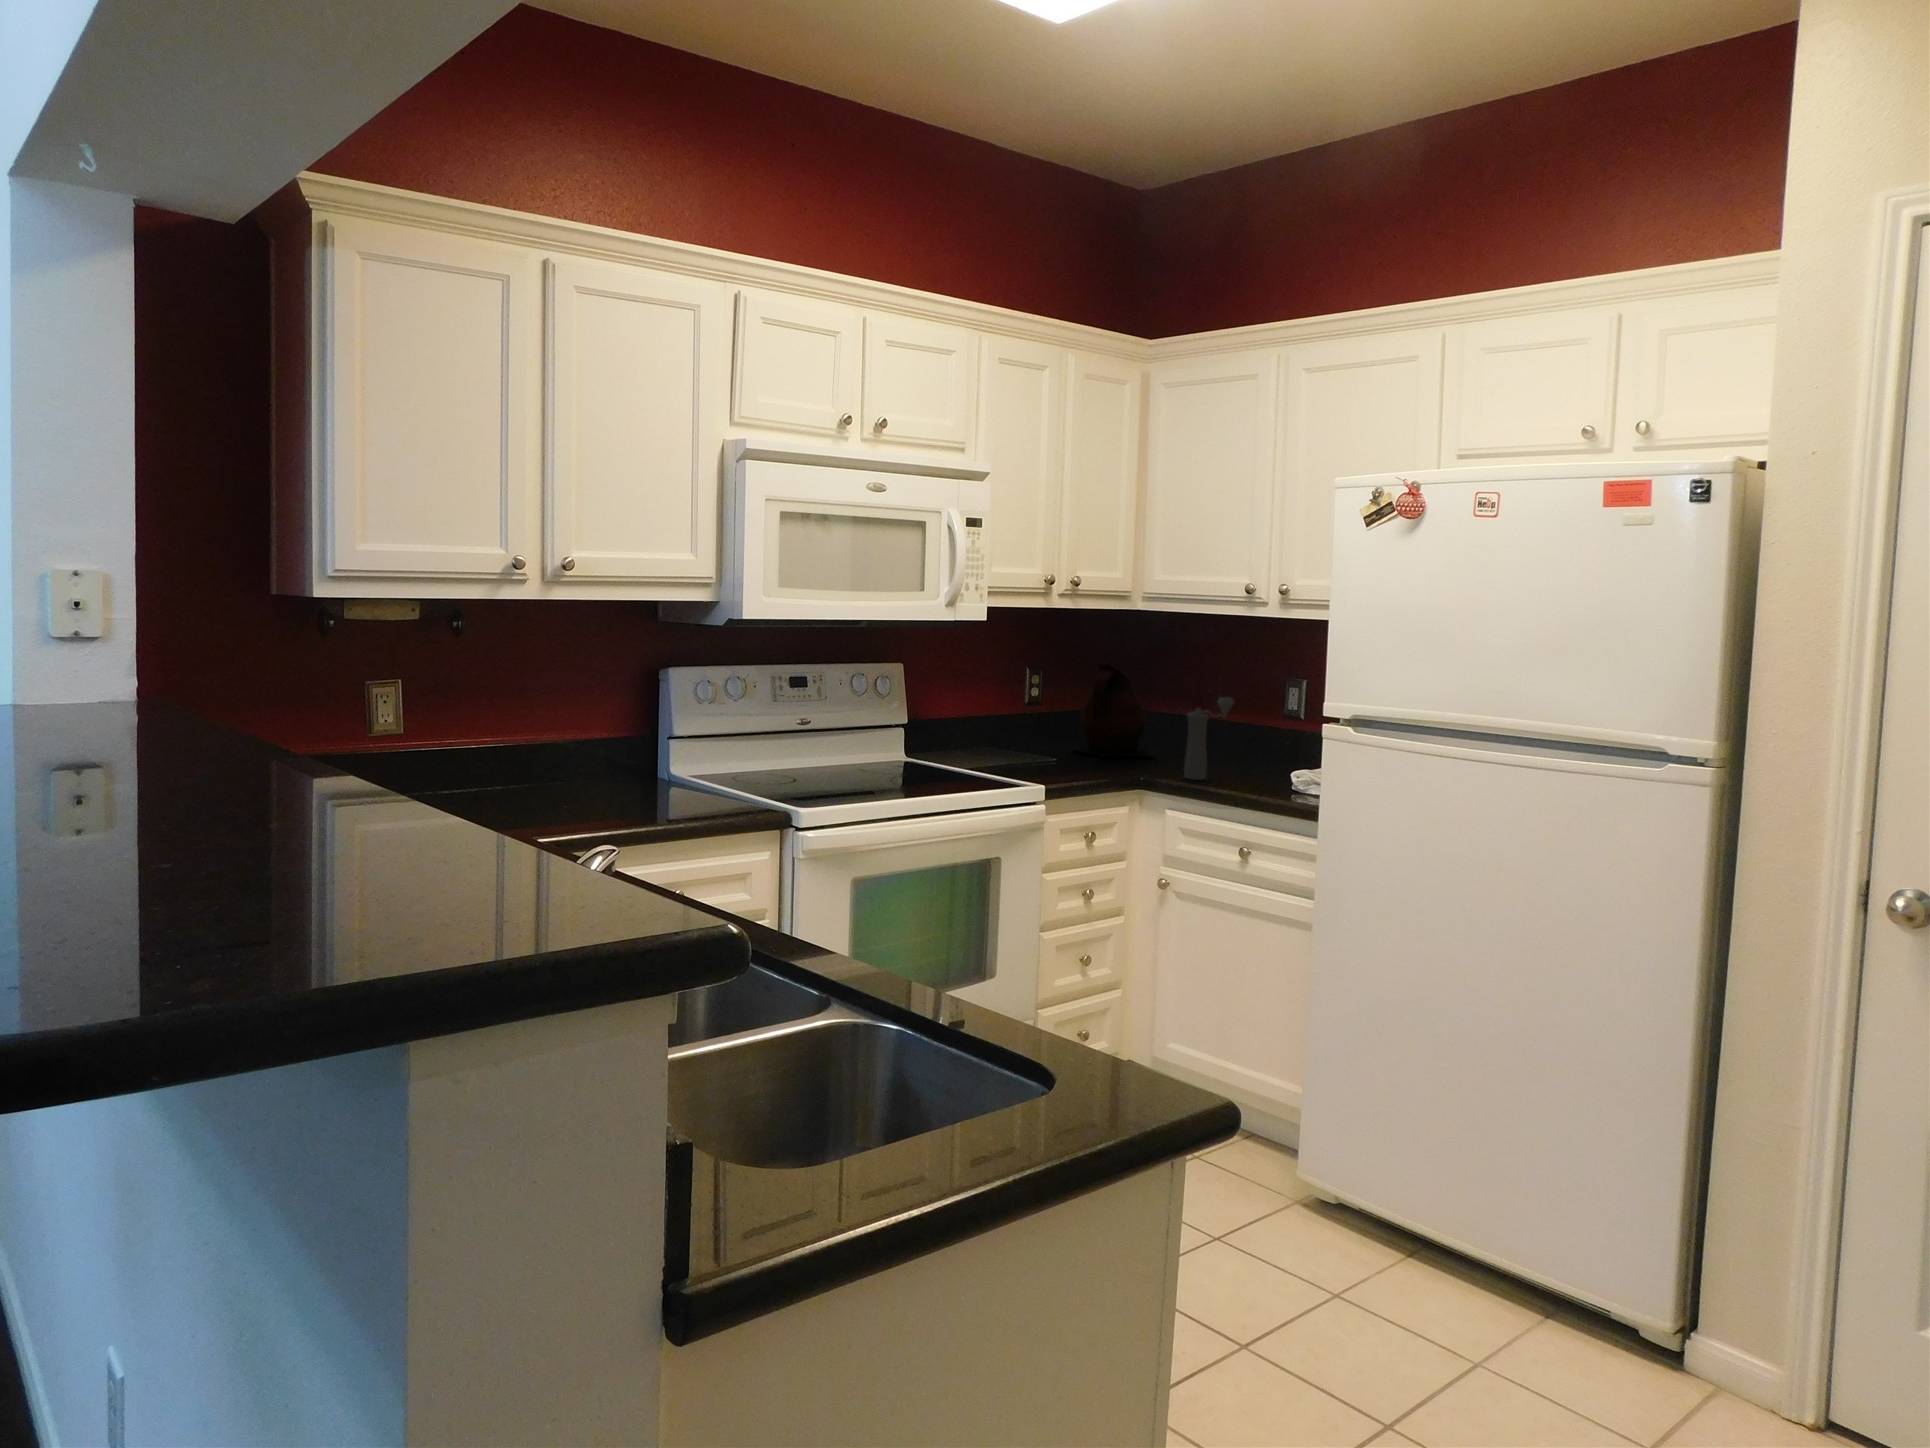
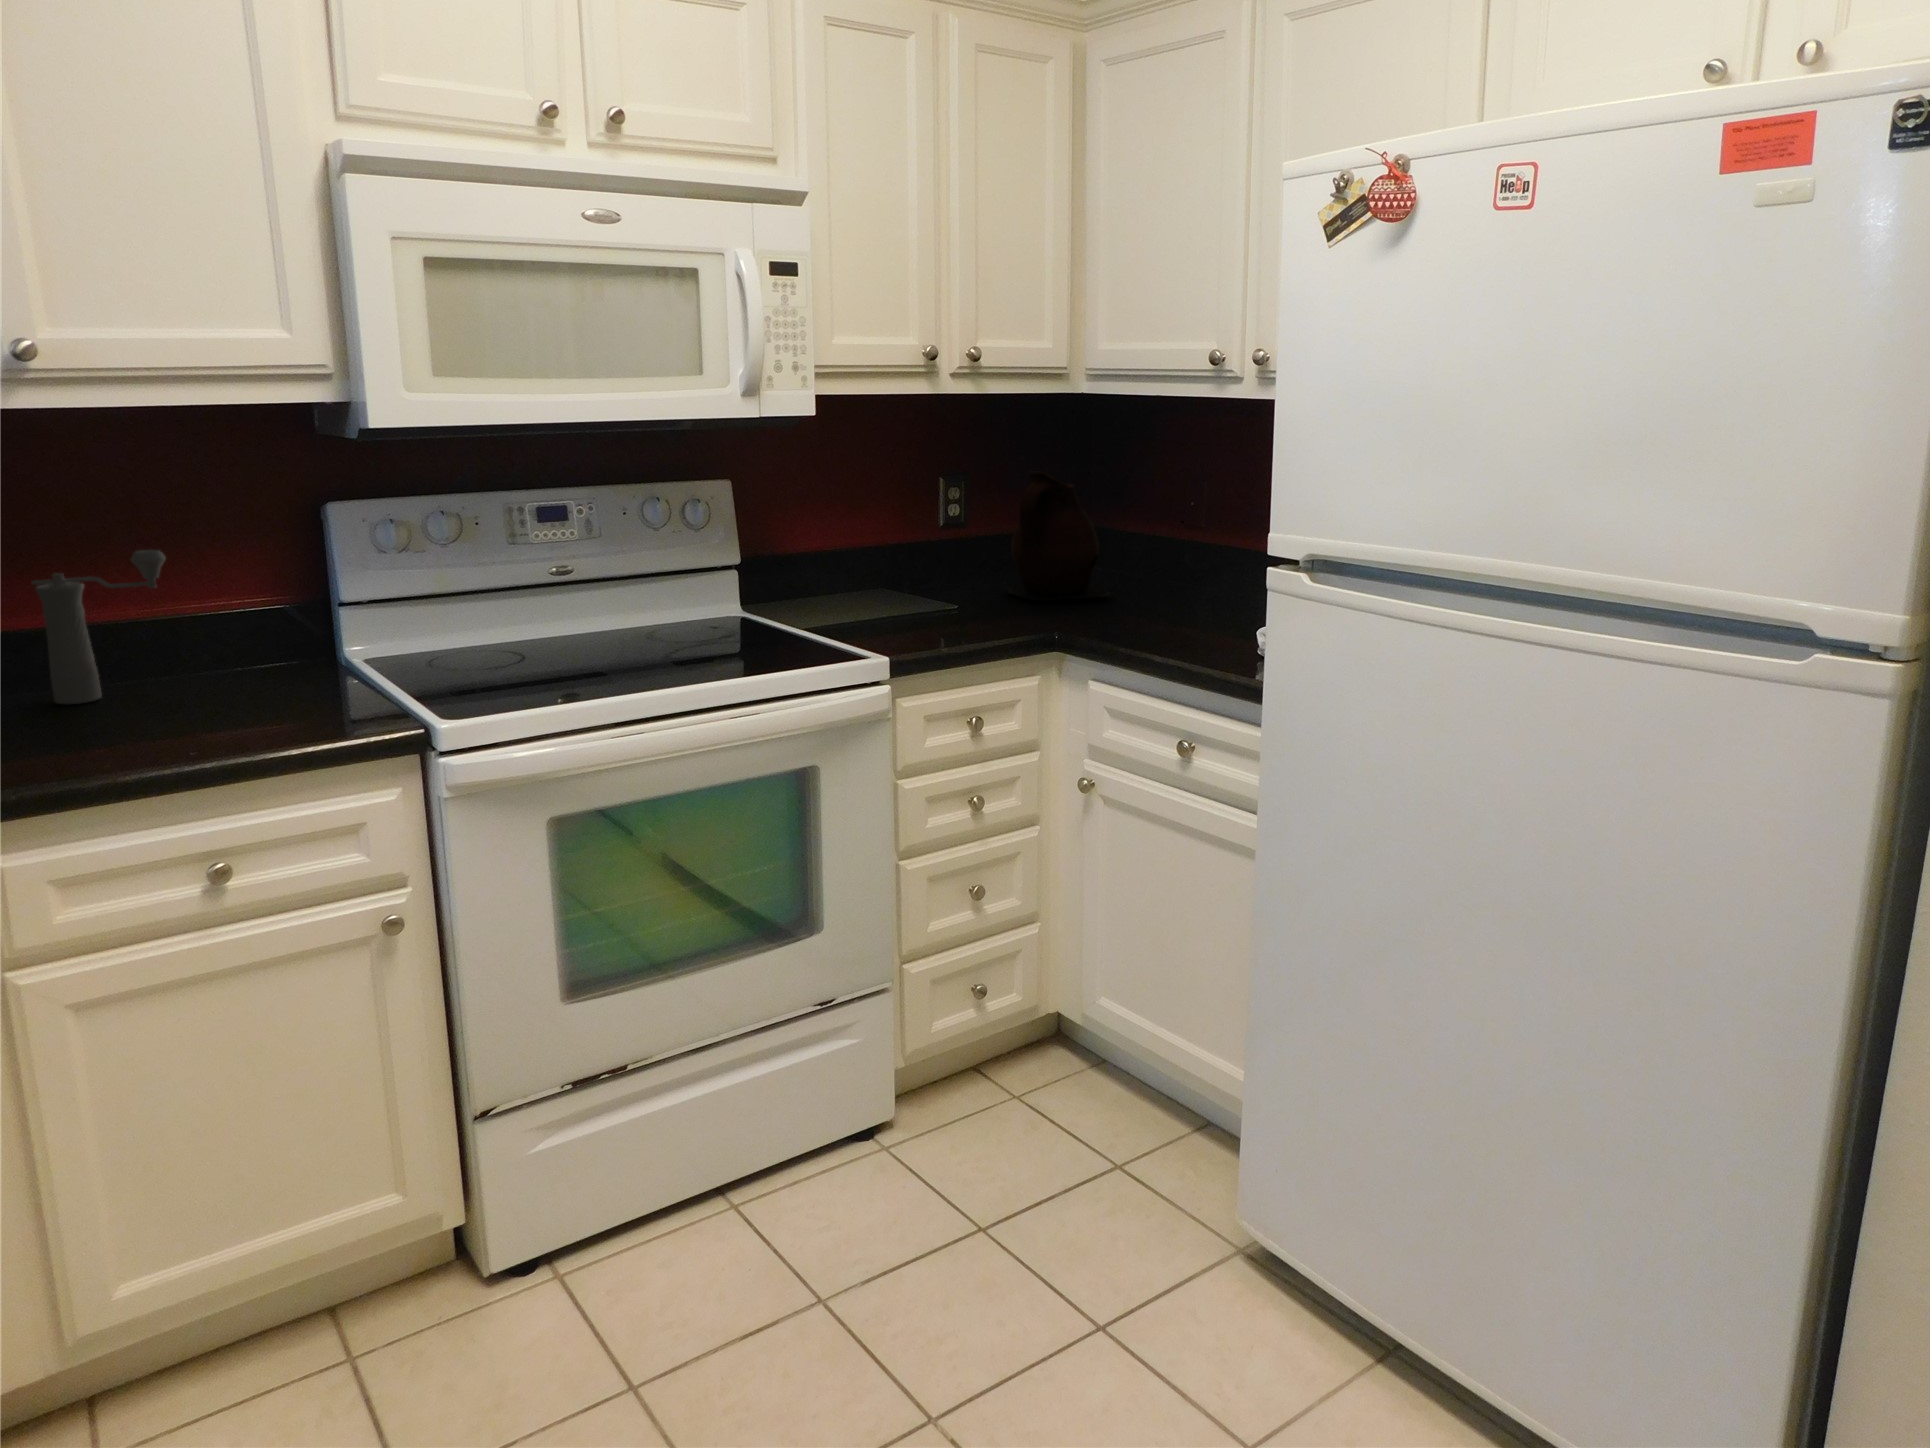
pepper mill: present [1184,697,1234,780] -> present [31,550,166,704]

